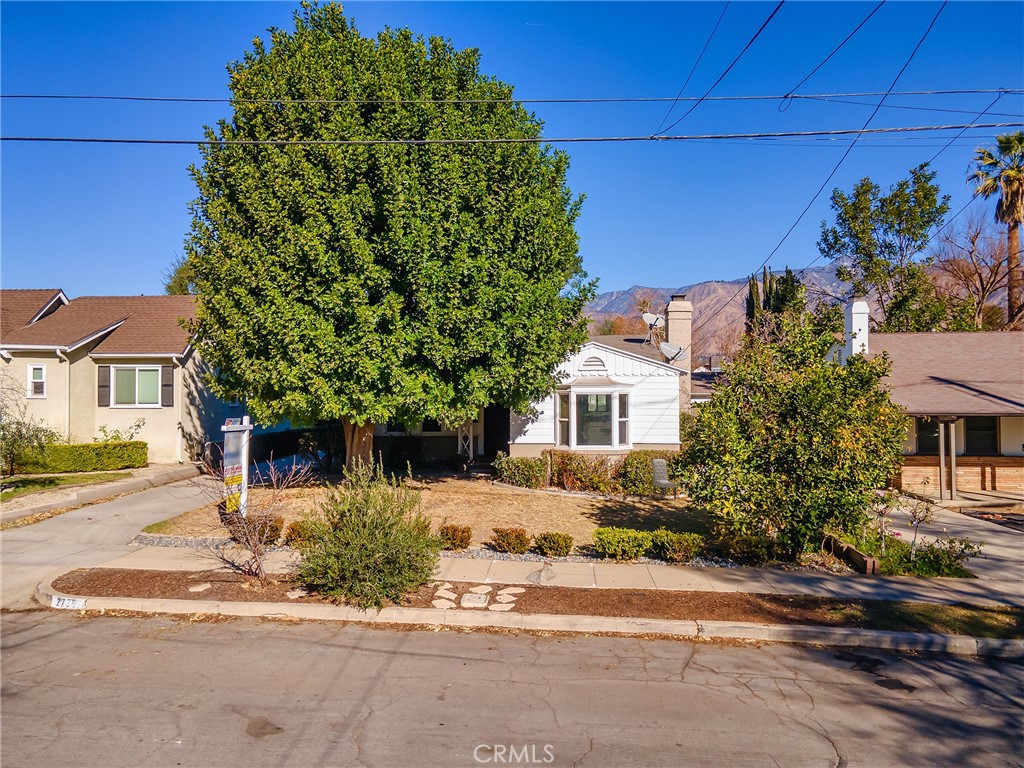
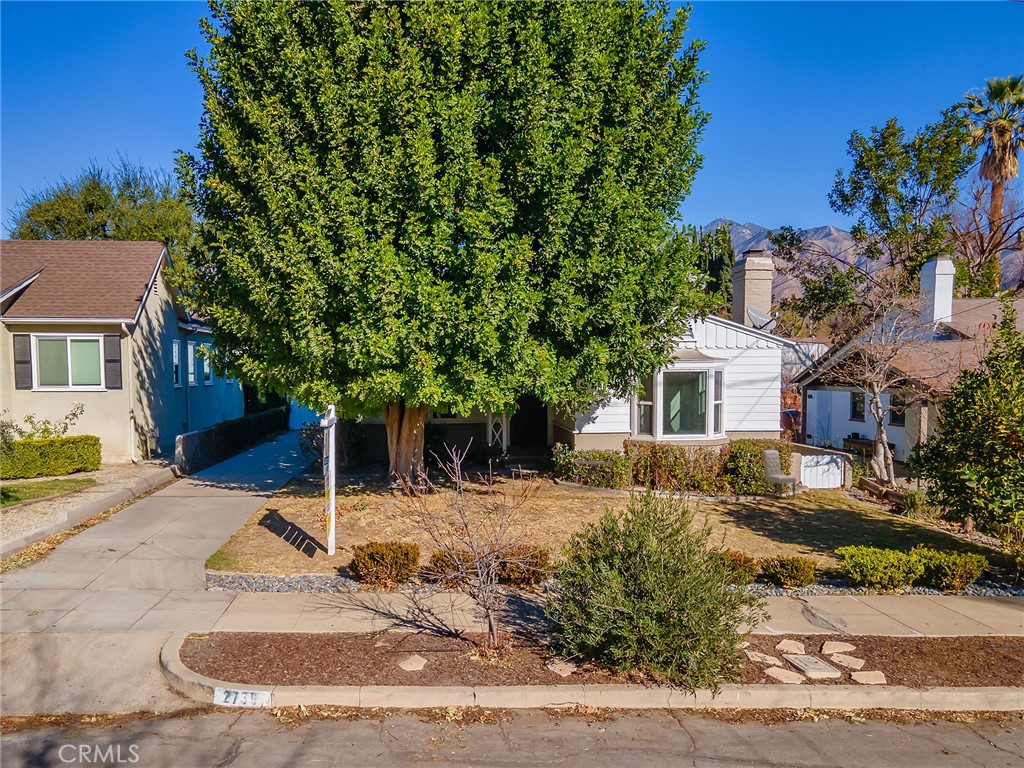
round table: none [495,465,527,490] -> present [574,460,613,489]

